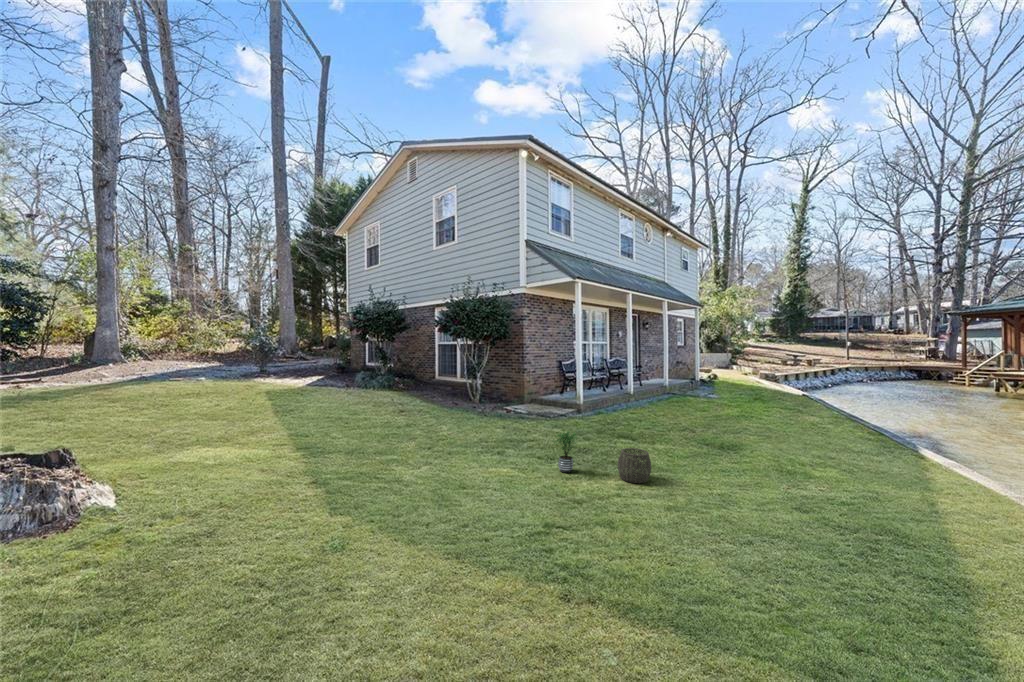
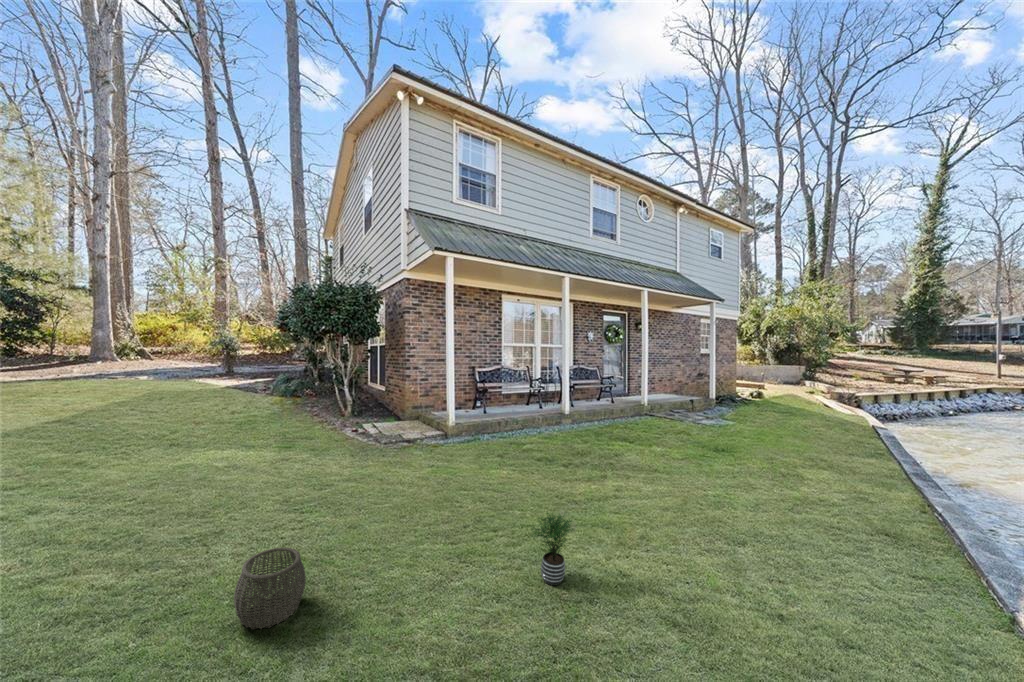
potted plant: present [556,432,576,473] -> present [532,513,573,586]

